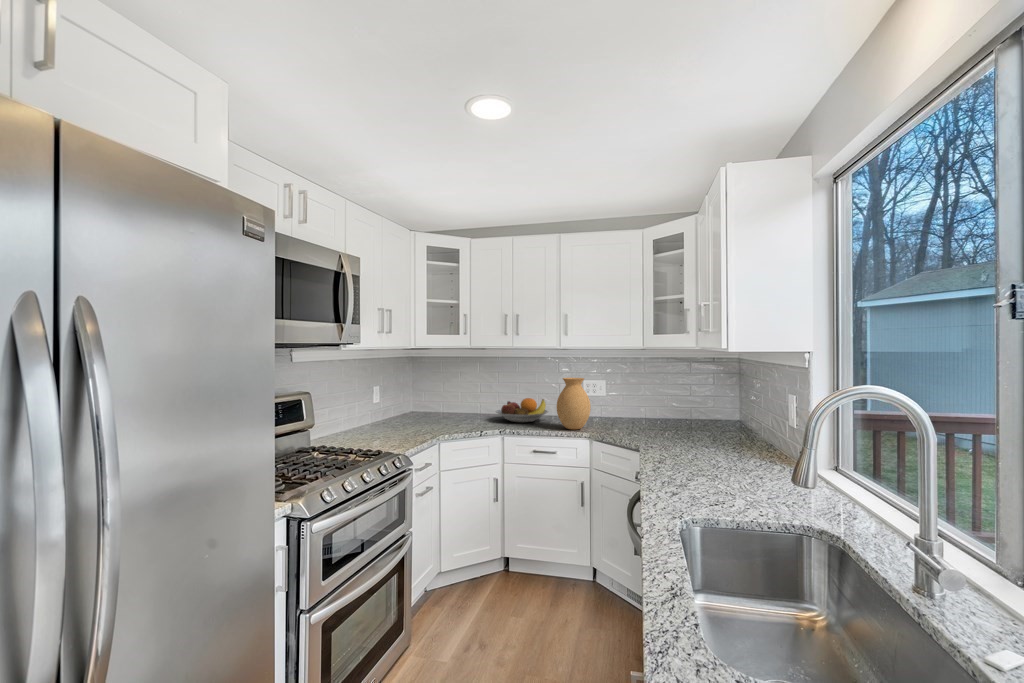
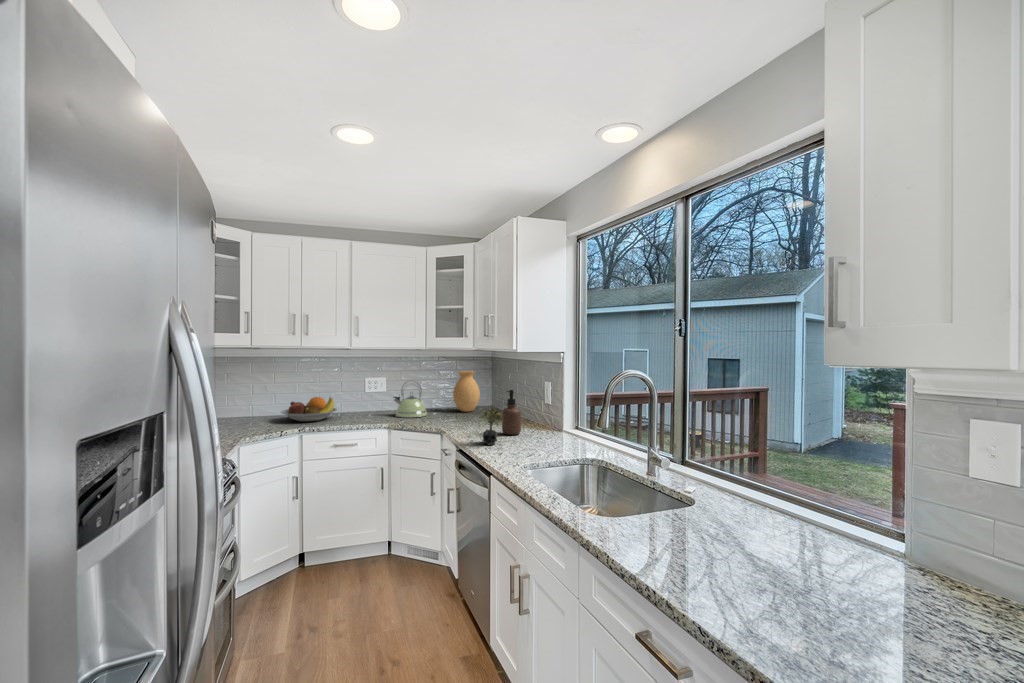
vase: present [557,378,591,429] -> present [453,371,480,412]
kettle: none [607,385,644,428] -> present [393,381,427,418]
soap dispenser: none [710,403,739,466] -> present [502,390,521,435]
succulent plant: none [662,425,694,477] -> present [480,408,503,445]

